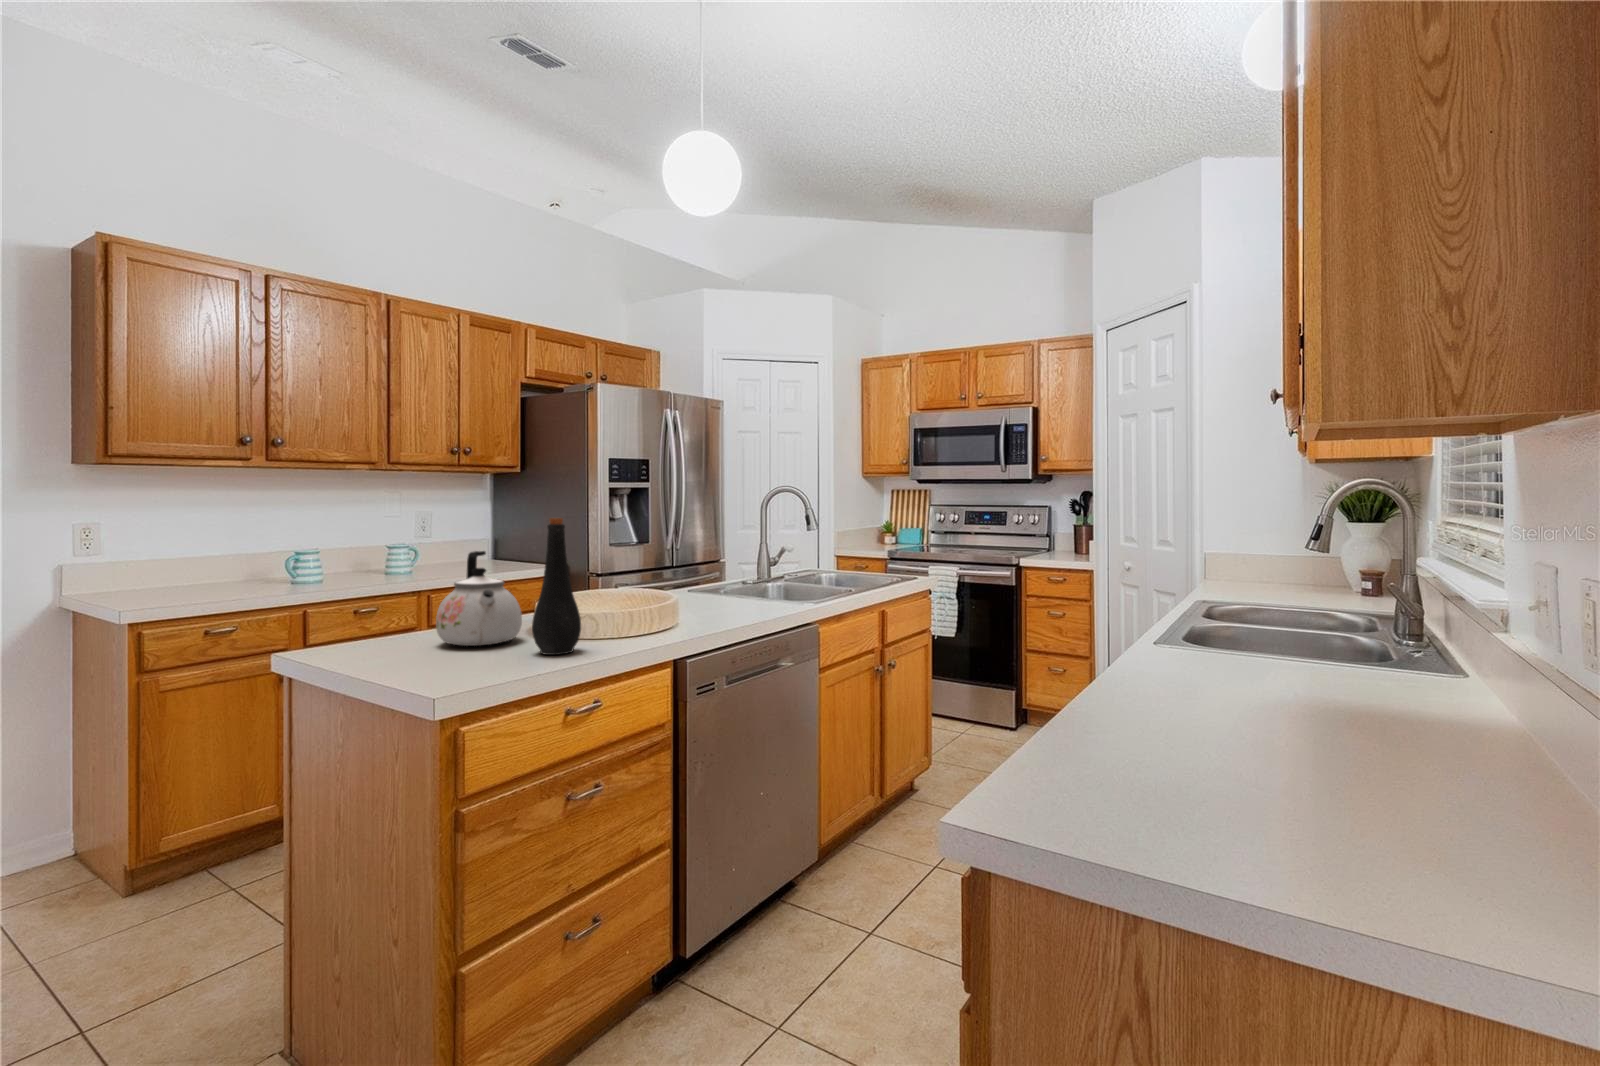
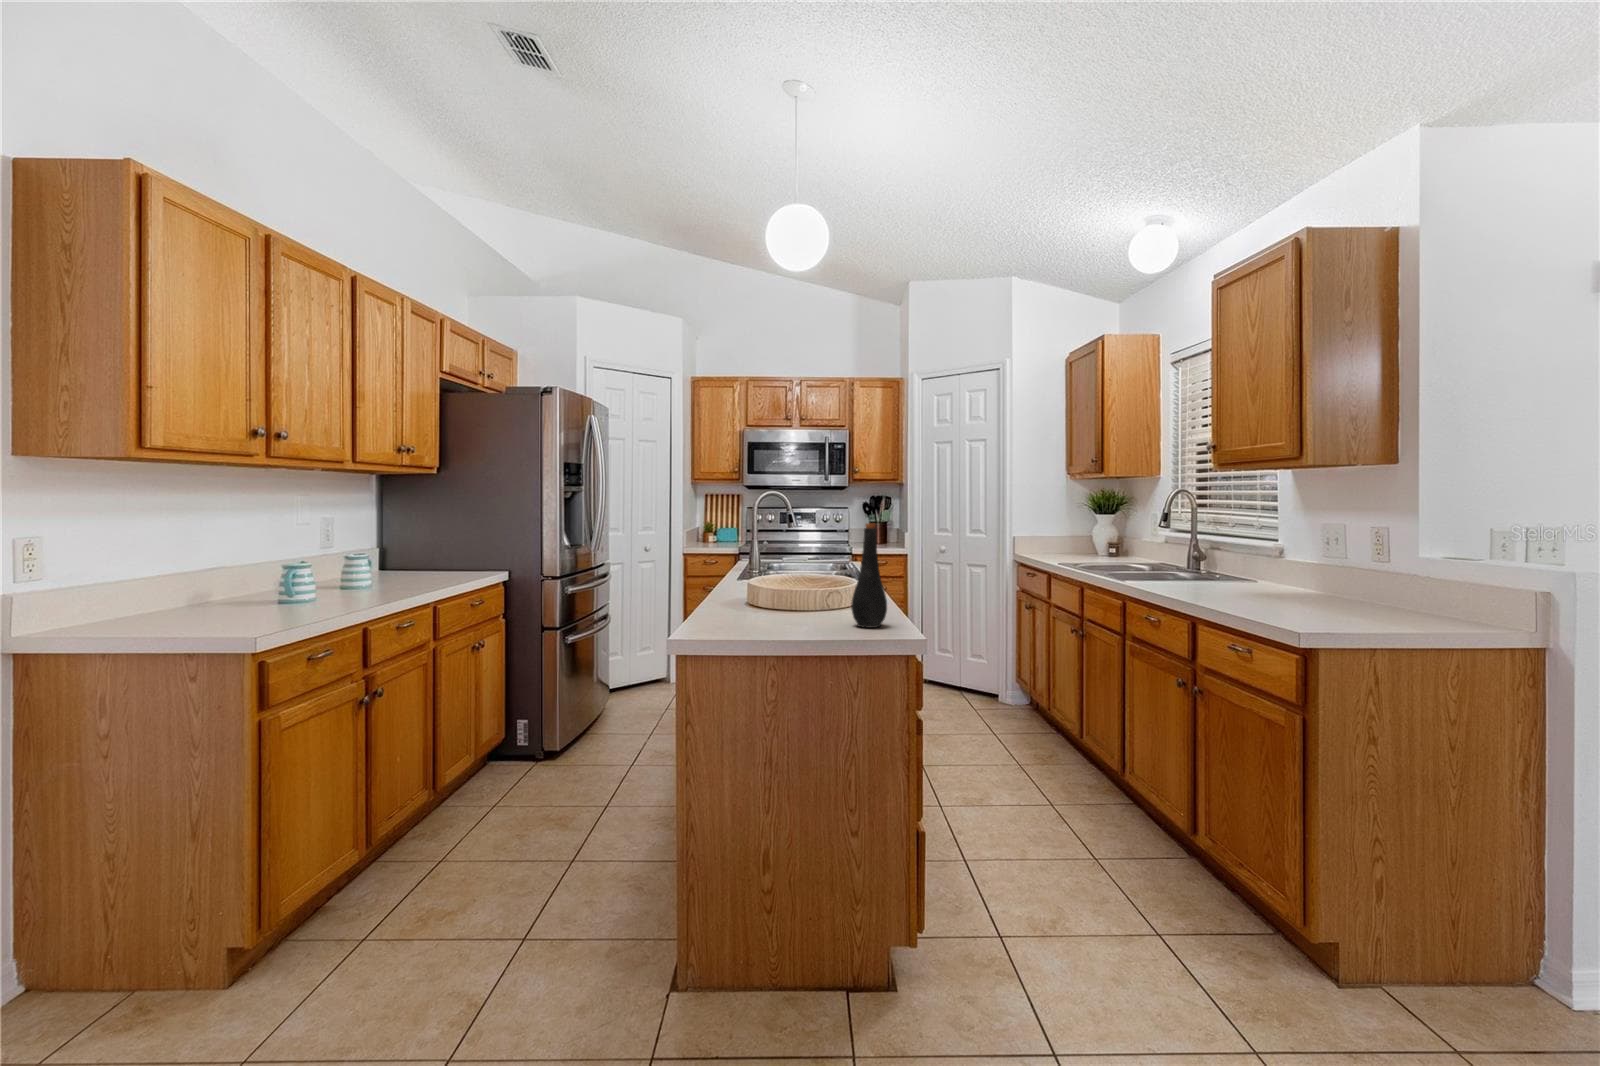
kettle: present [436,551,522,646] -> none [753,551,819,629]

